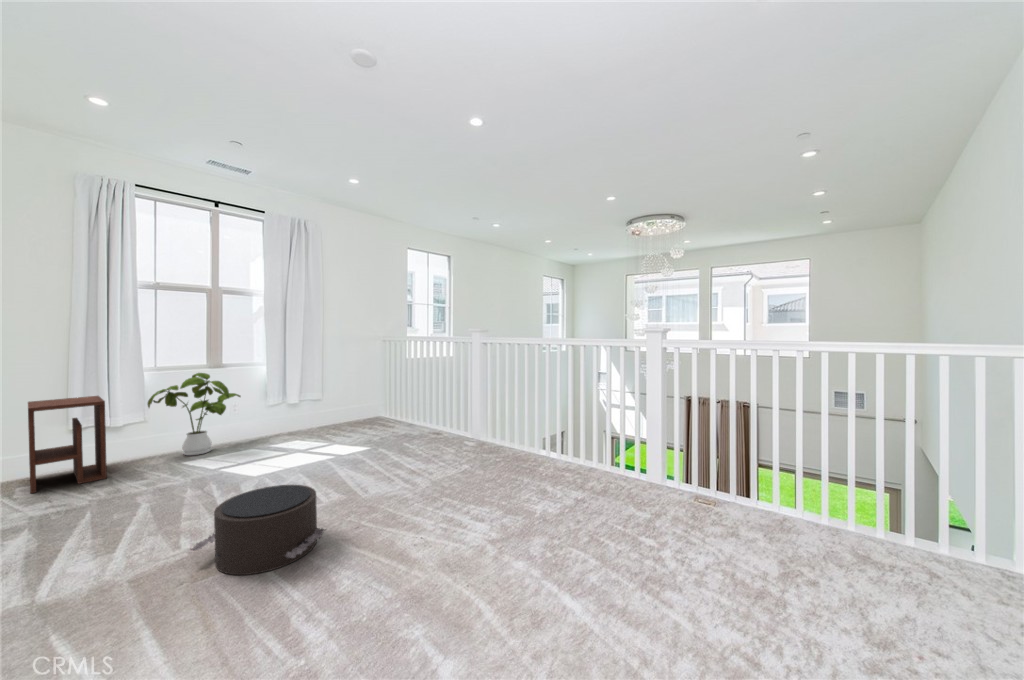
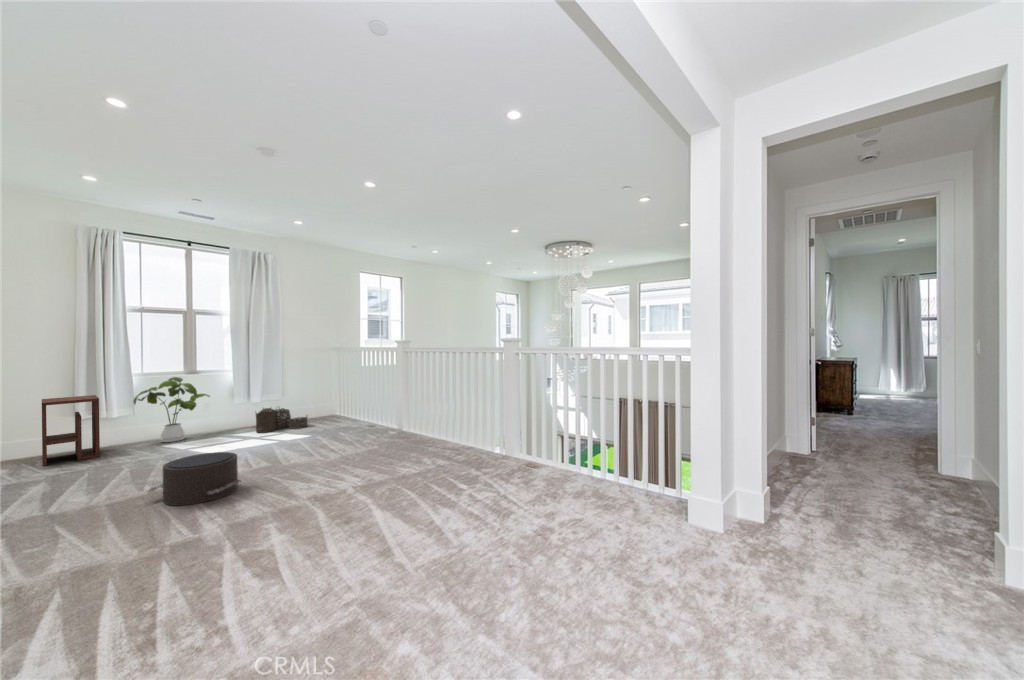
woven basket: none [294,408,358,442] -> present [256,408,308,433]

